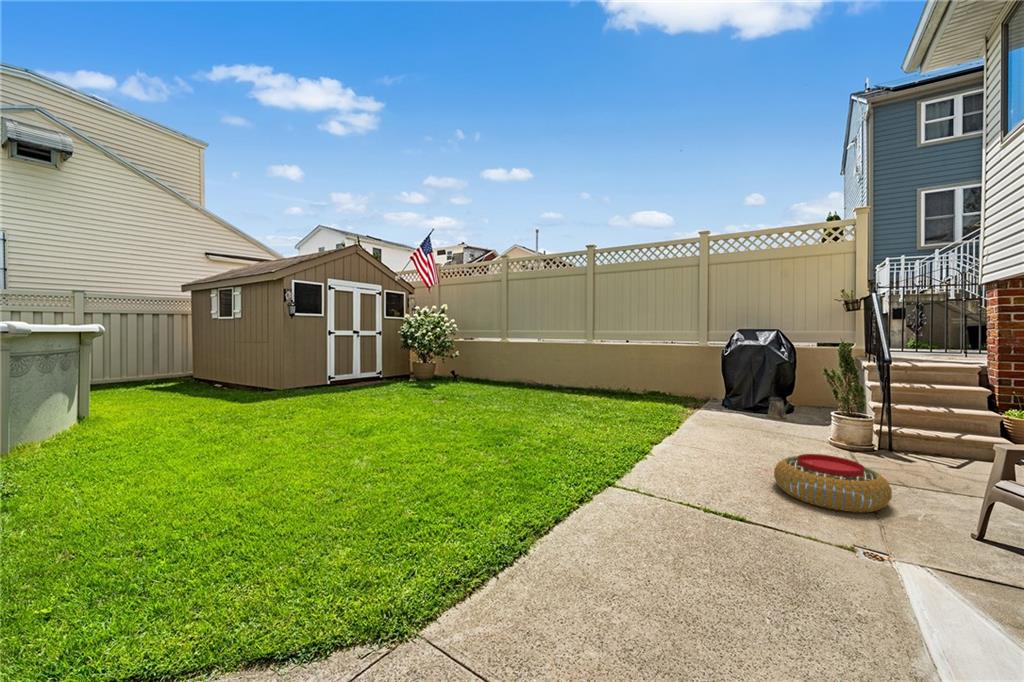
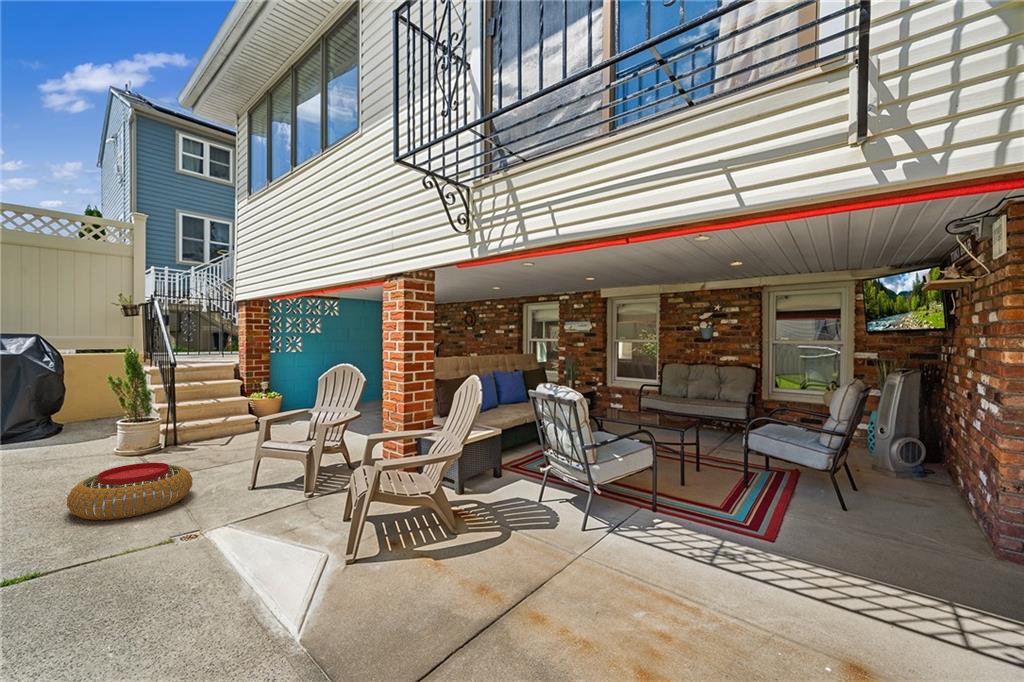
watering can: present [767,397,792,419] -> none [24,416,64,443]

